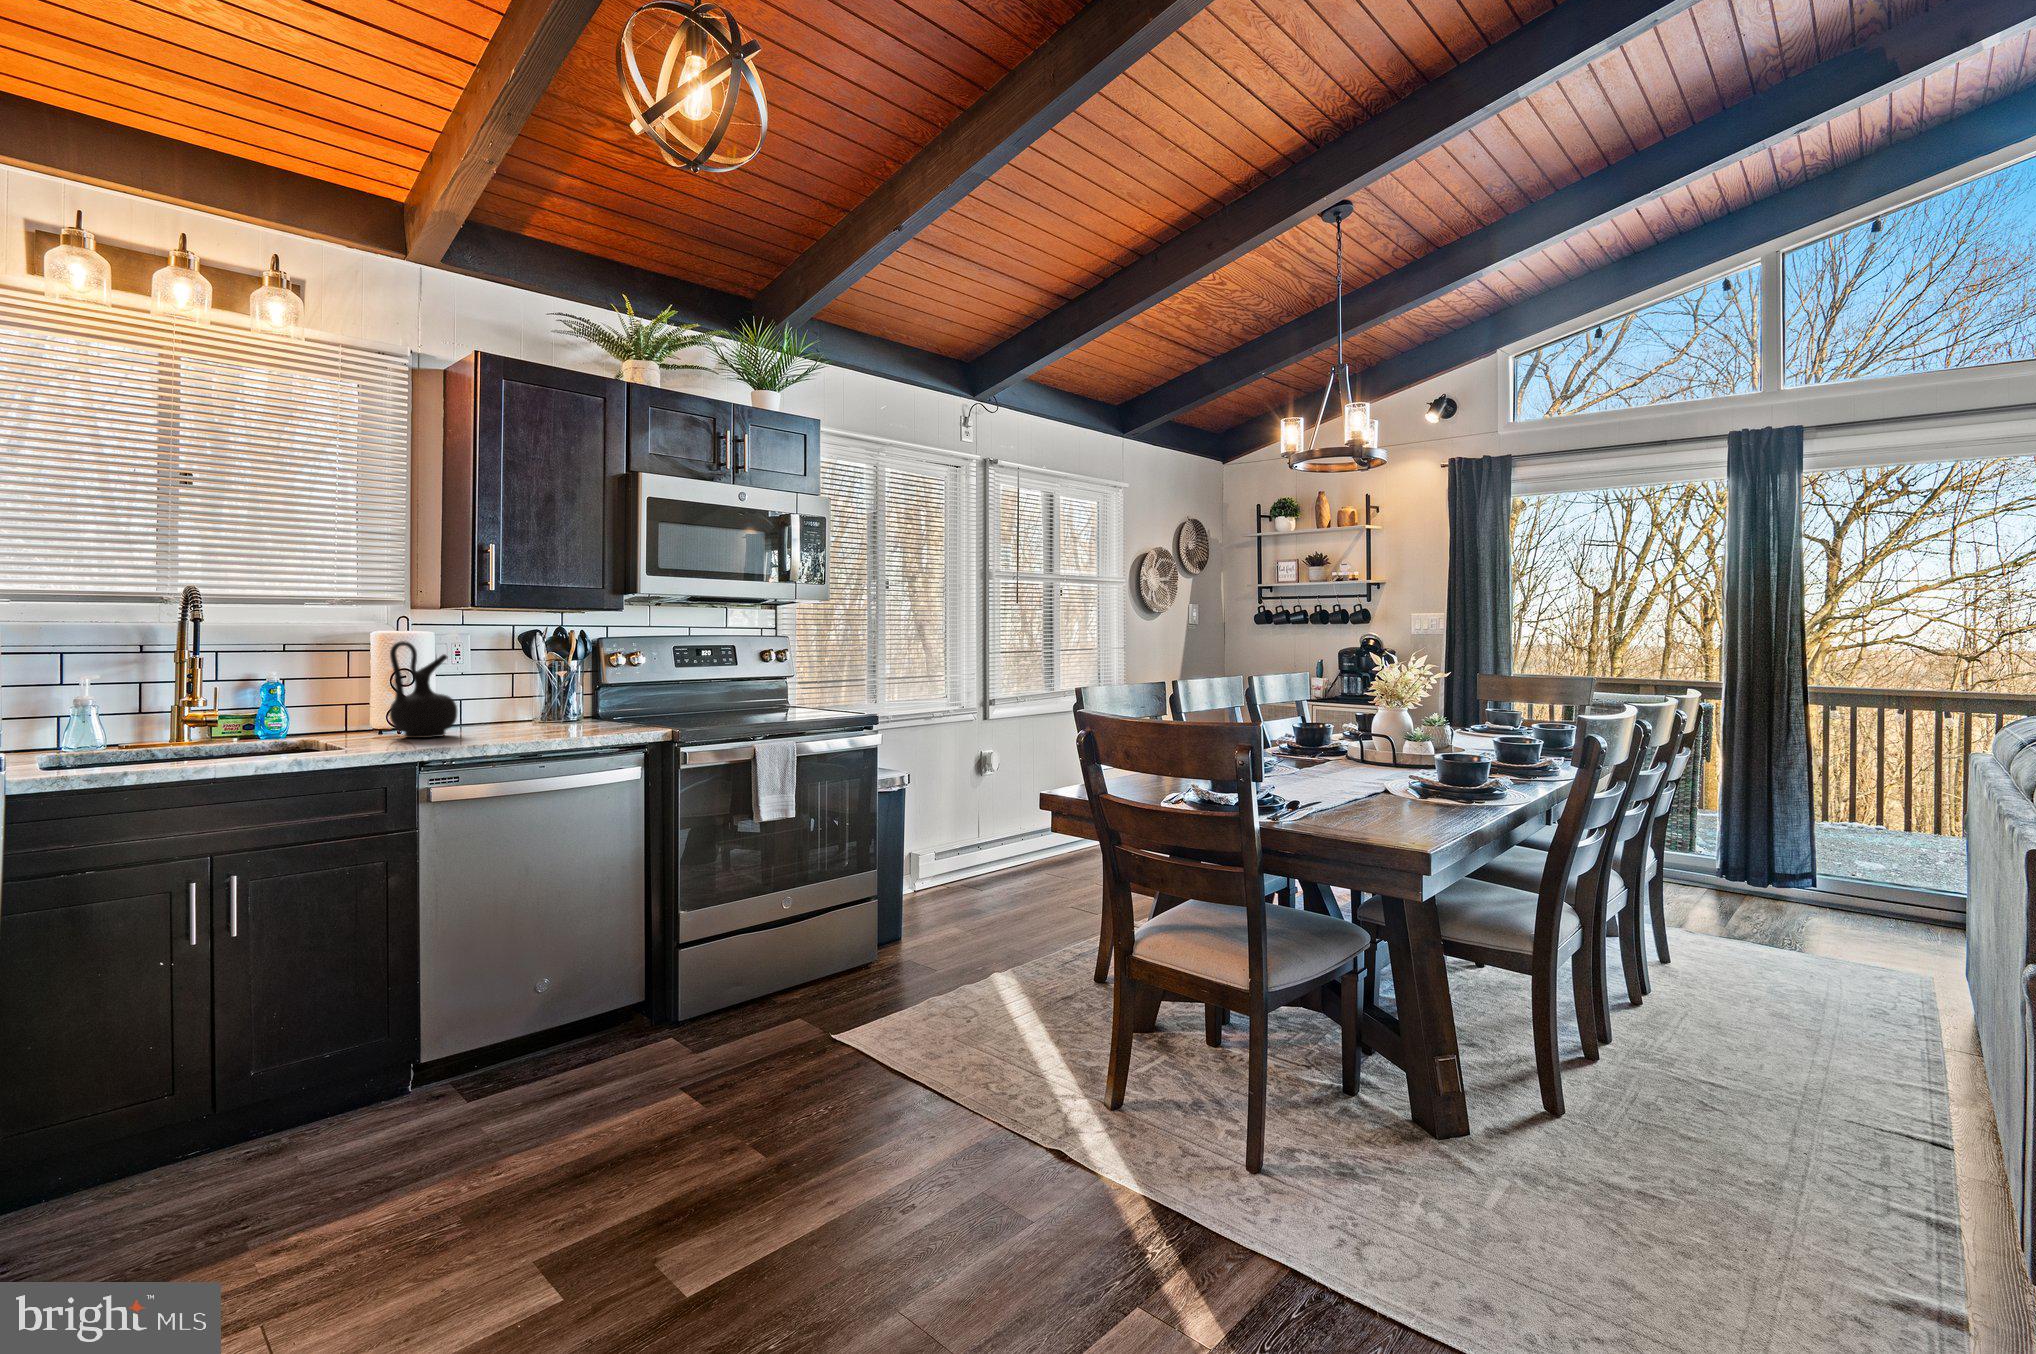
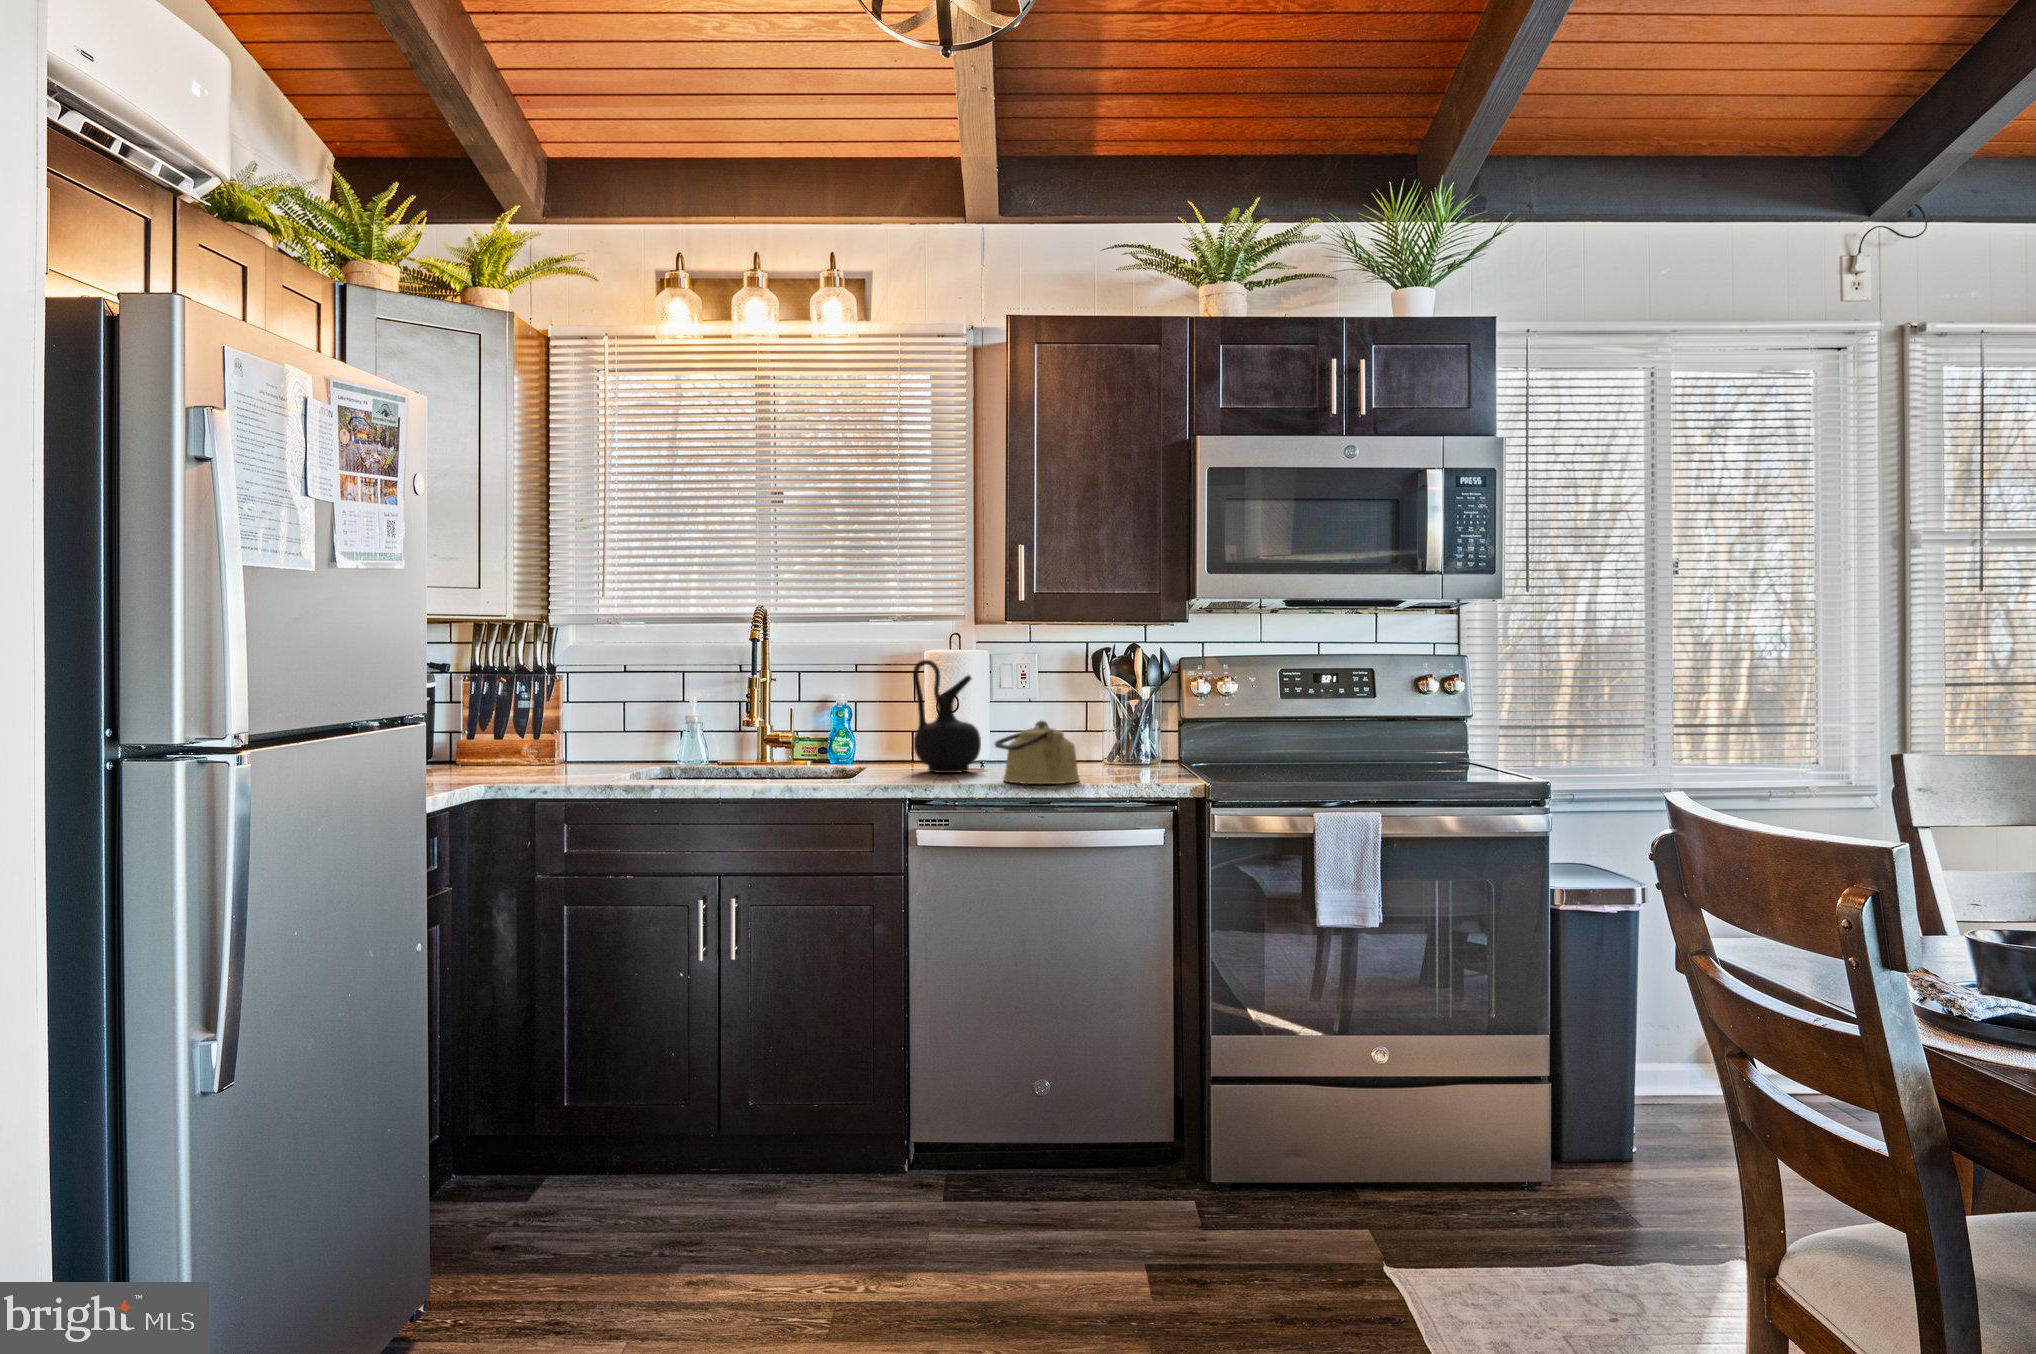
kettle: none [488,691,568,742] -> present [995,721,1080,784]

